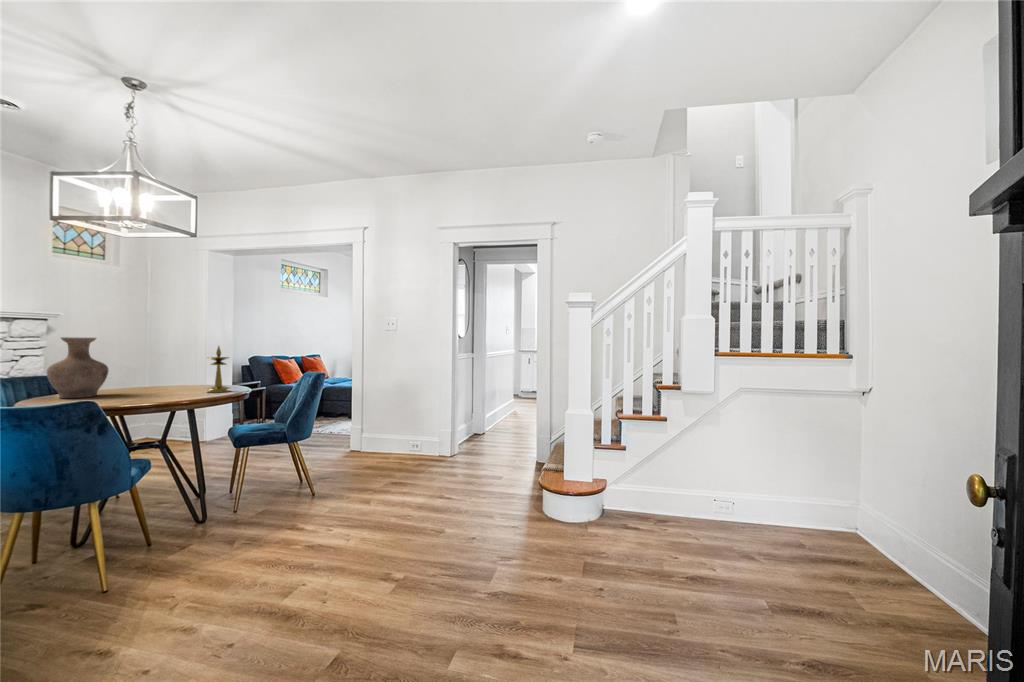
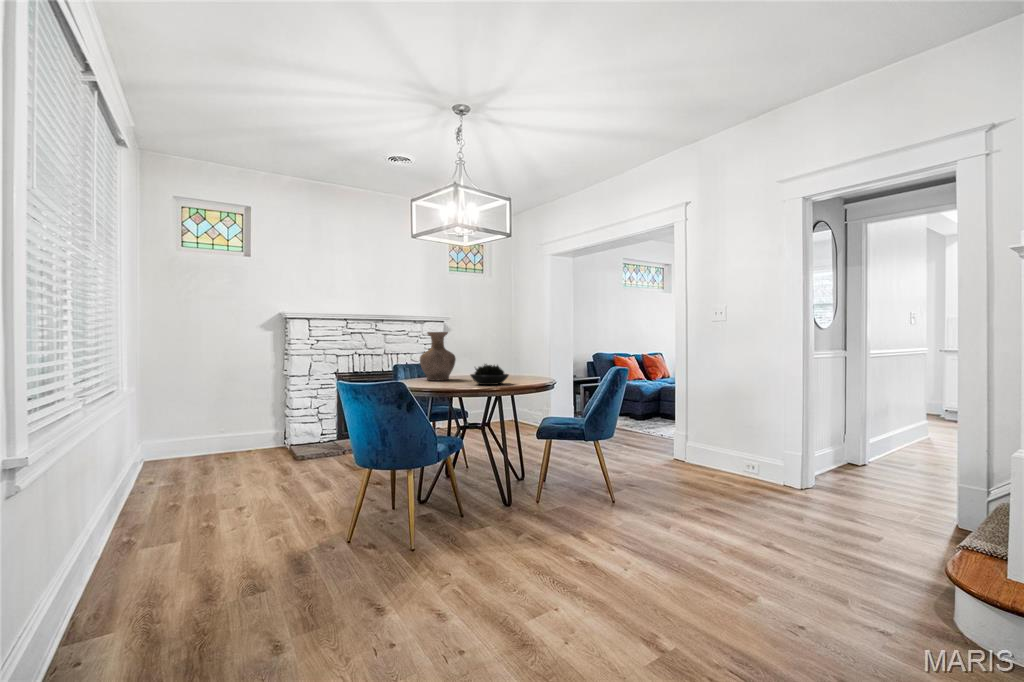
candlestick: present [208,346,229,393] -> none [517,337,536,382]
succulent plant: none [149,375,203,399] -> present [470,364,509,385]

